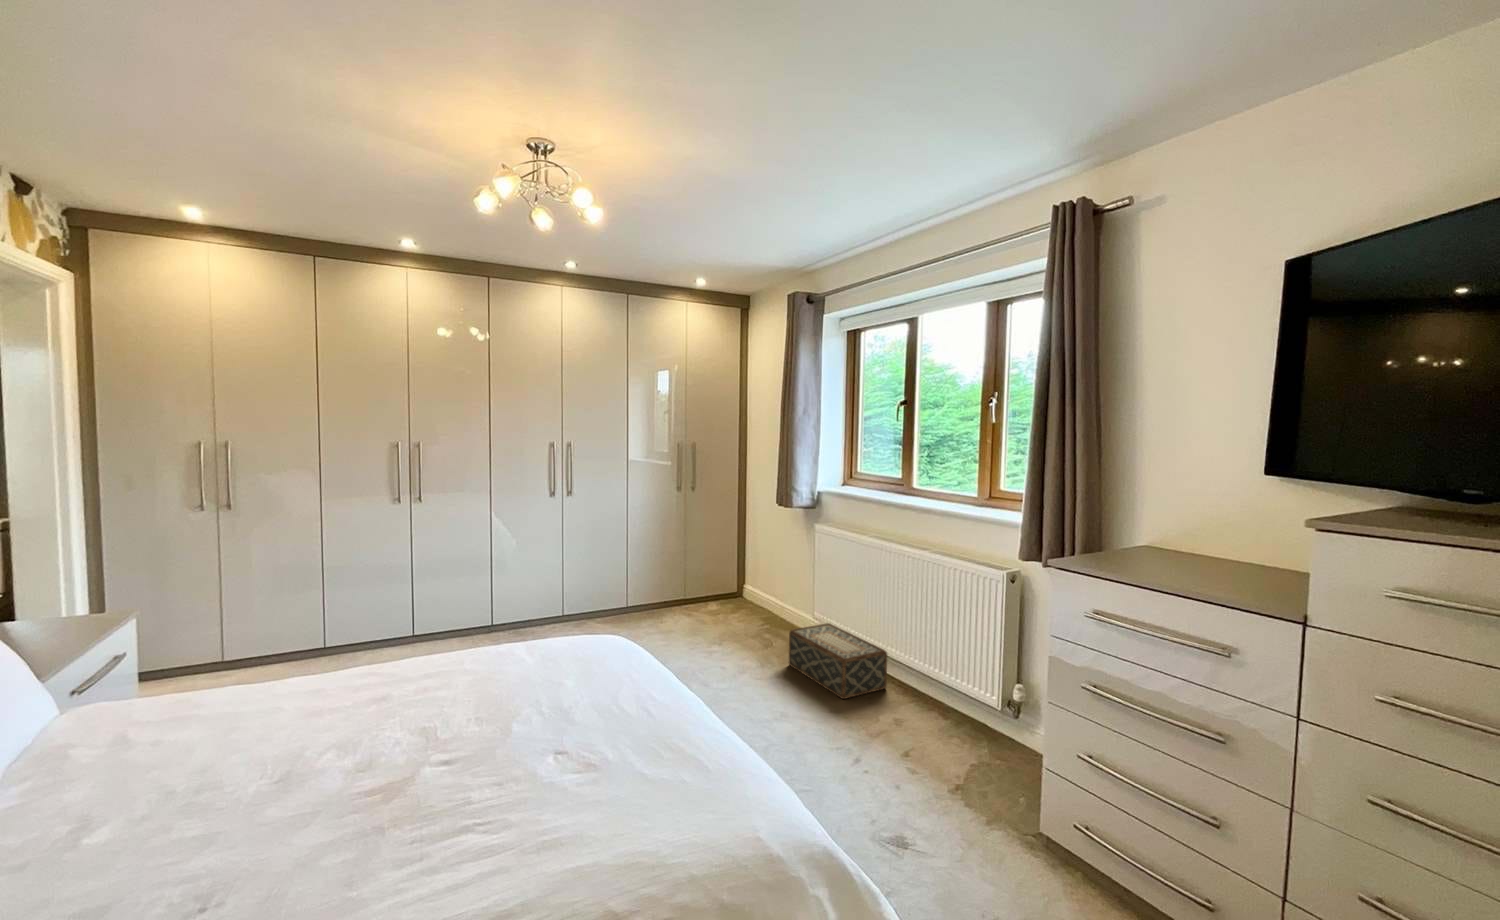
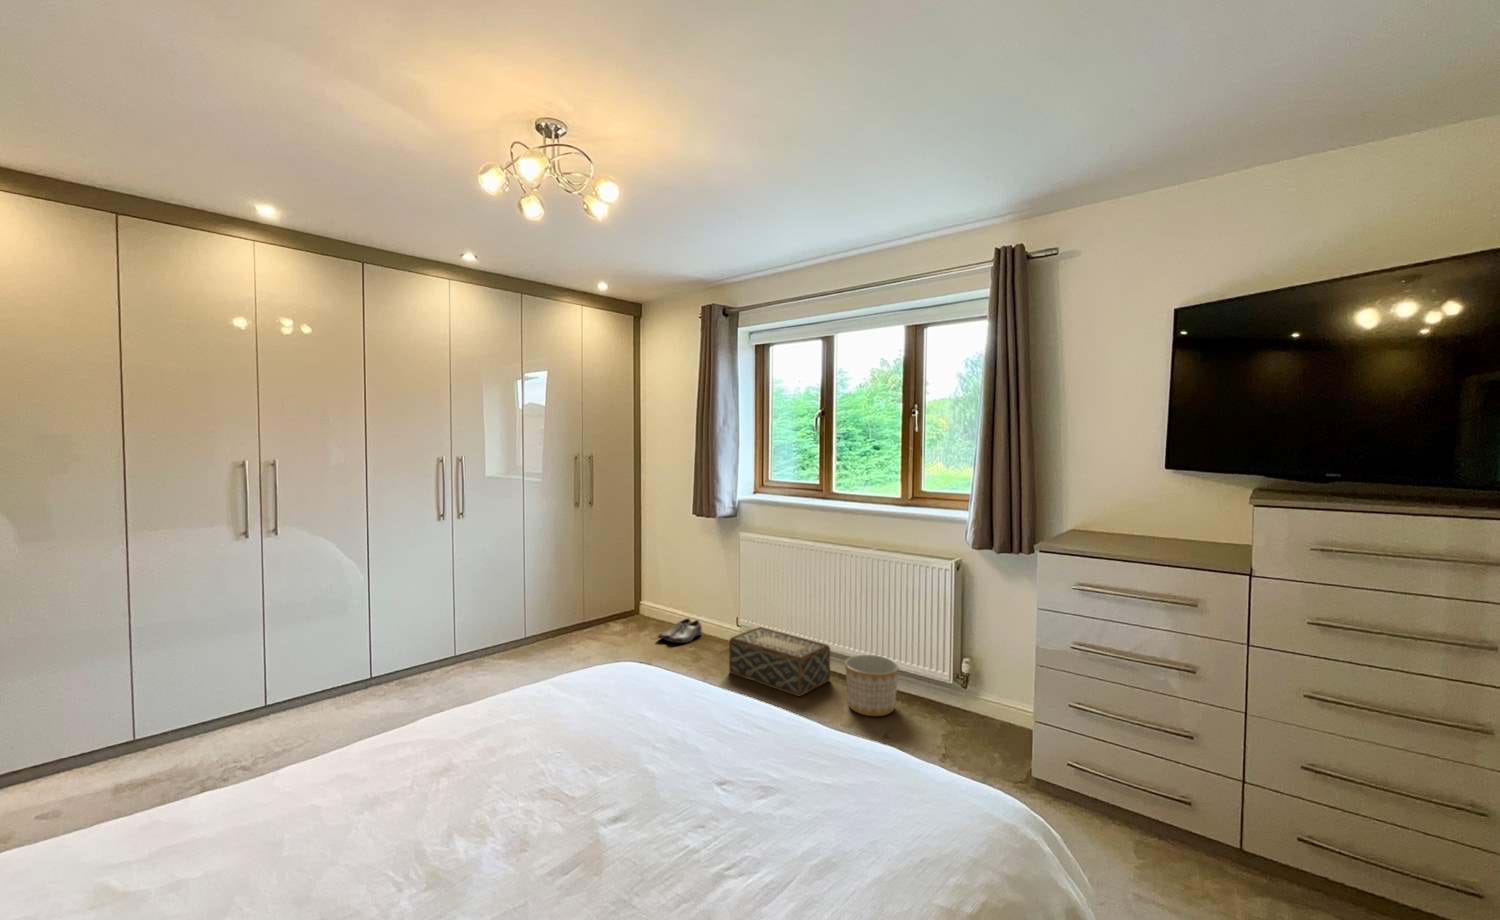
shoe: none [742,607,788,631] -> present [658,619,702,643]
planter: none [884,665,944,734] -> present [845,655,899,716]

